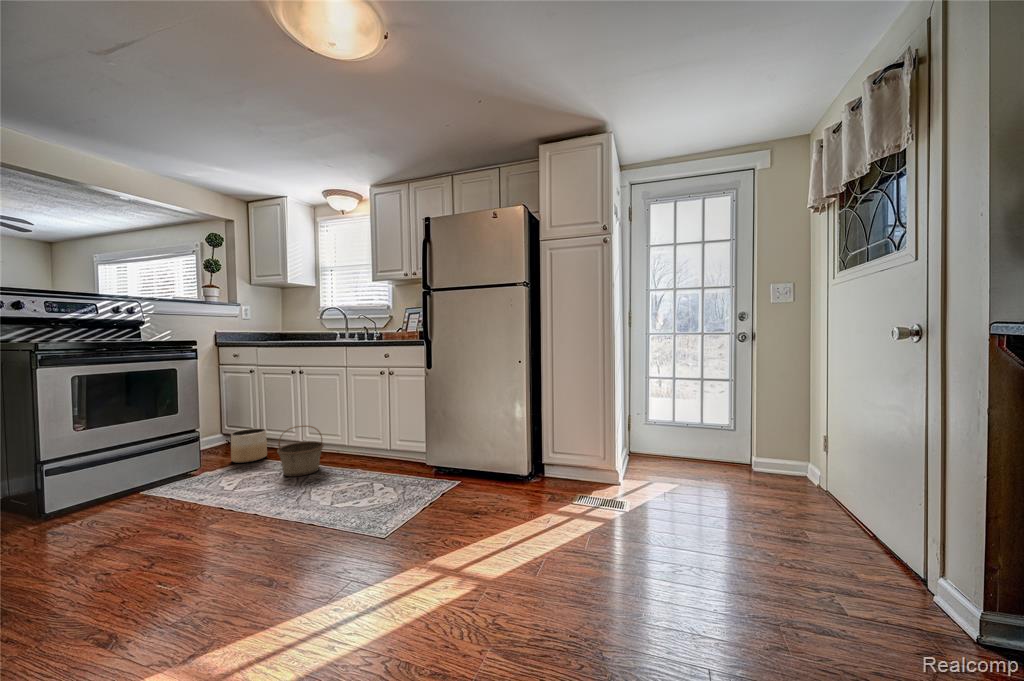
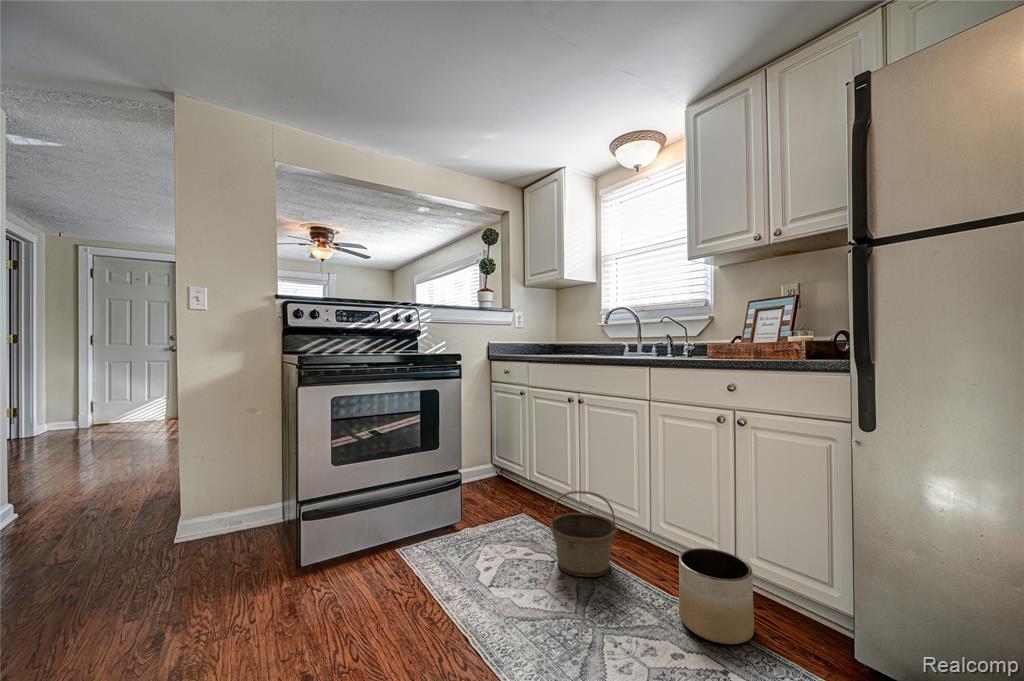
planter: present [231,428,267,463] -> present [679,548,754,645]

